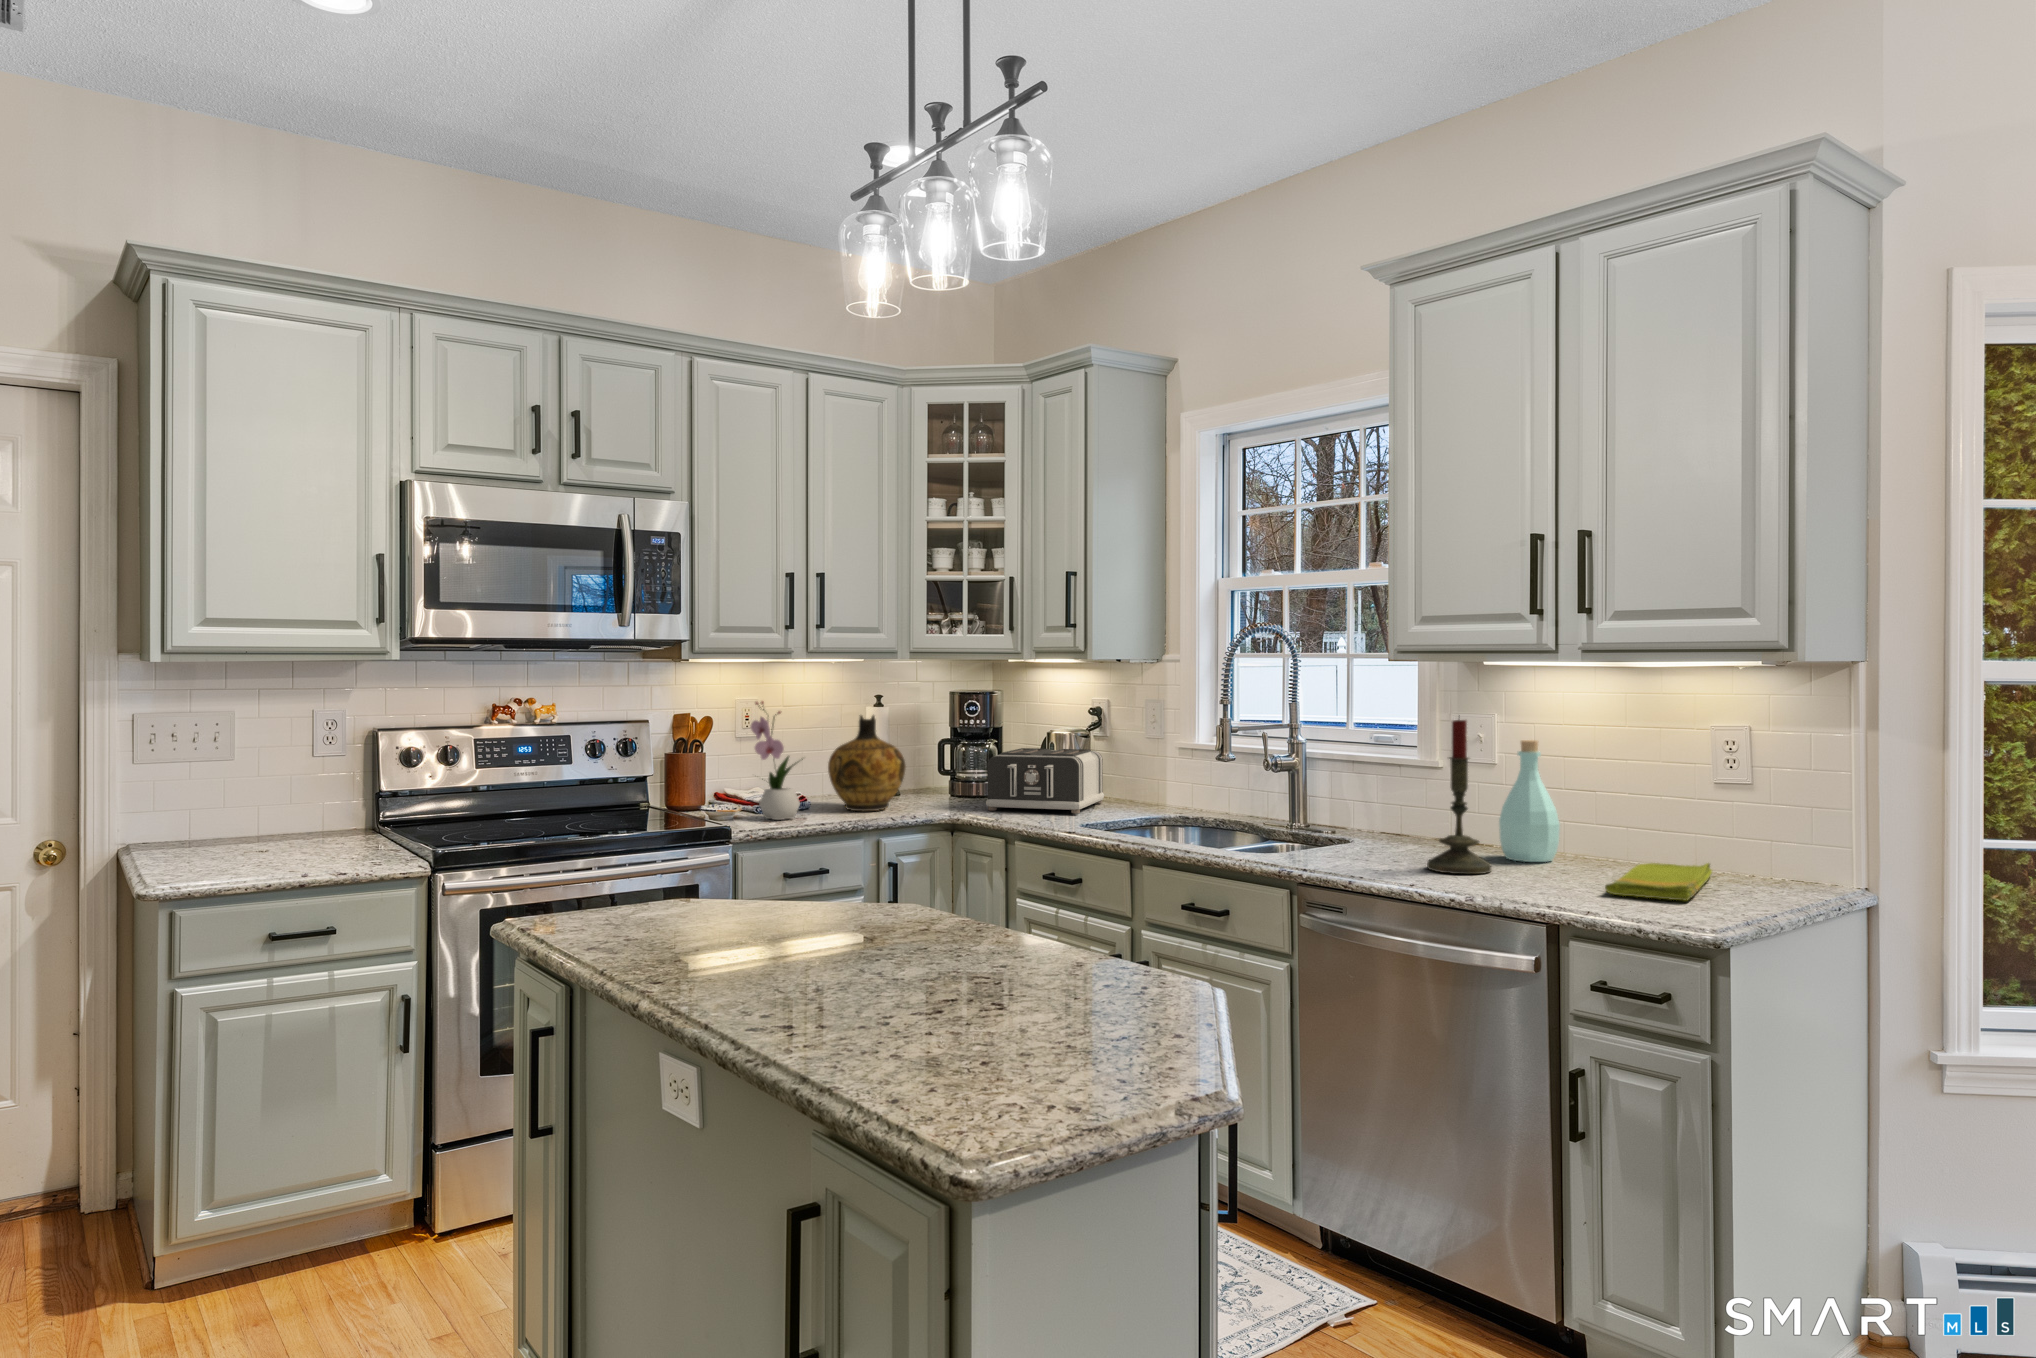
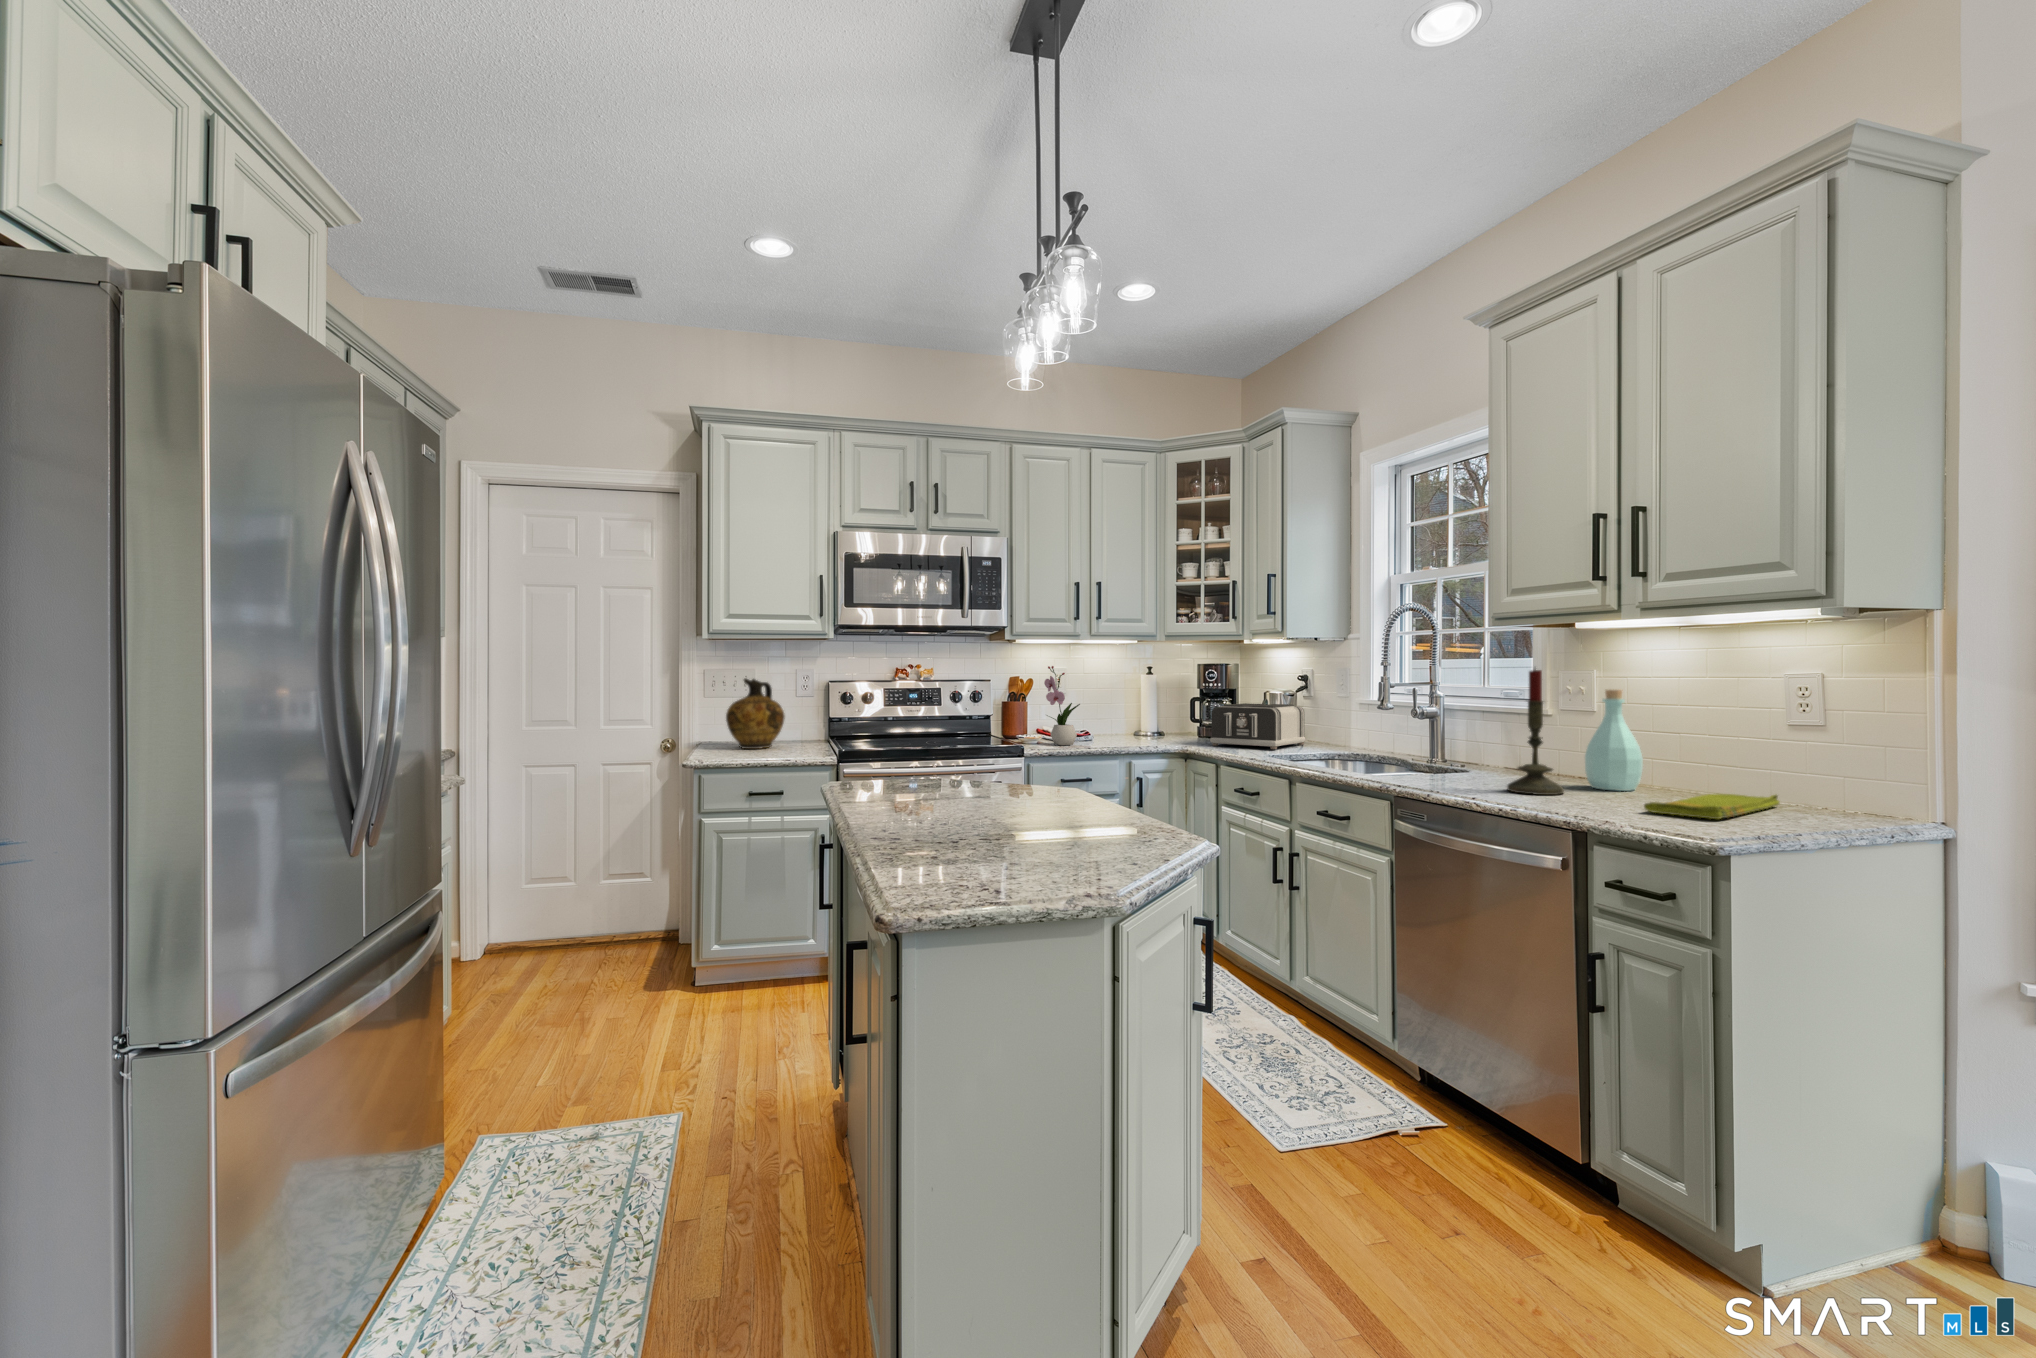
ceramic jug: present [828,715,906,811] -> present [726,678,785,749]

